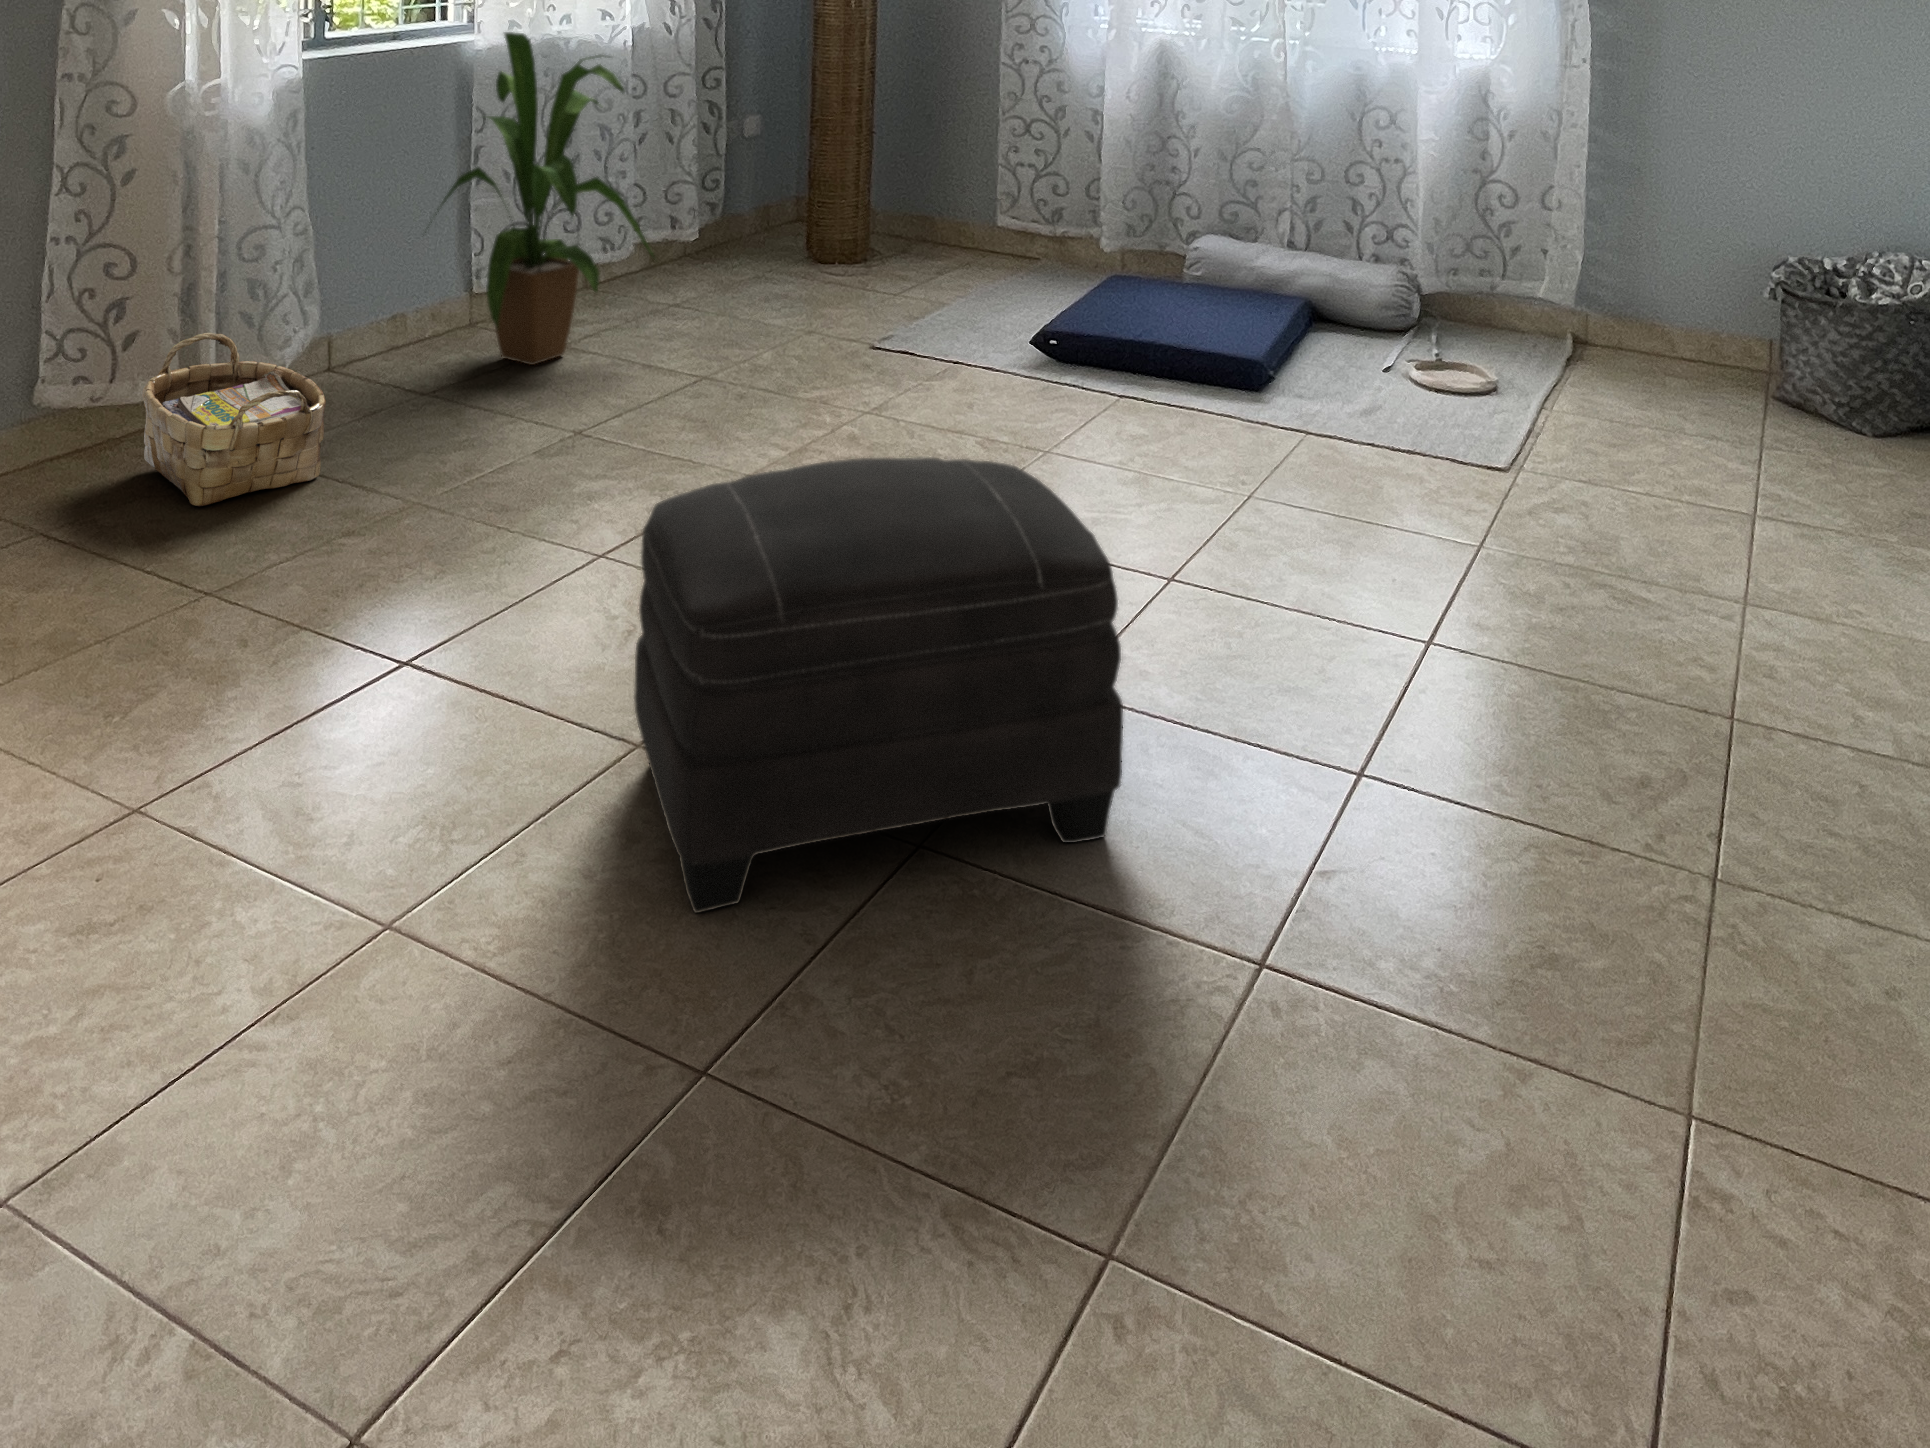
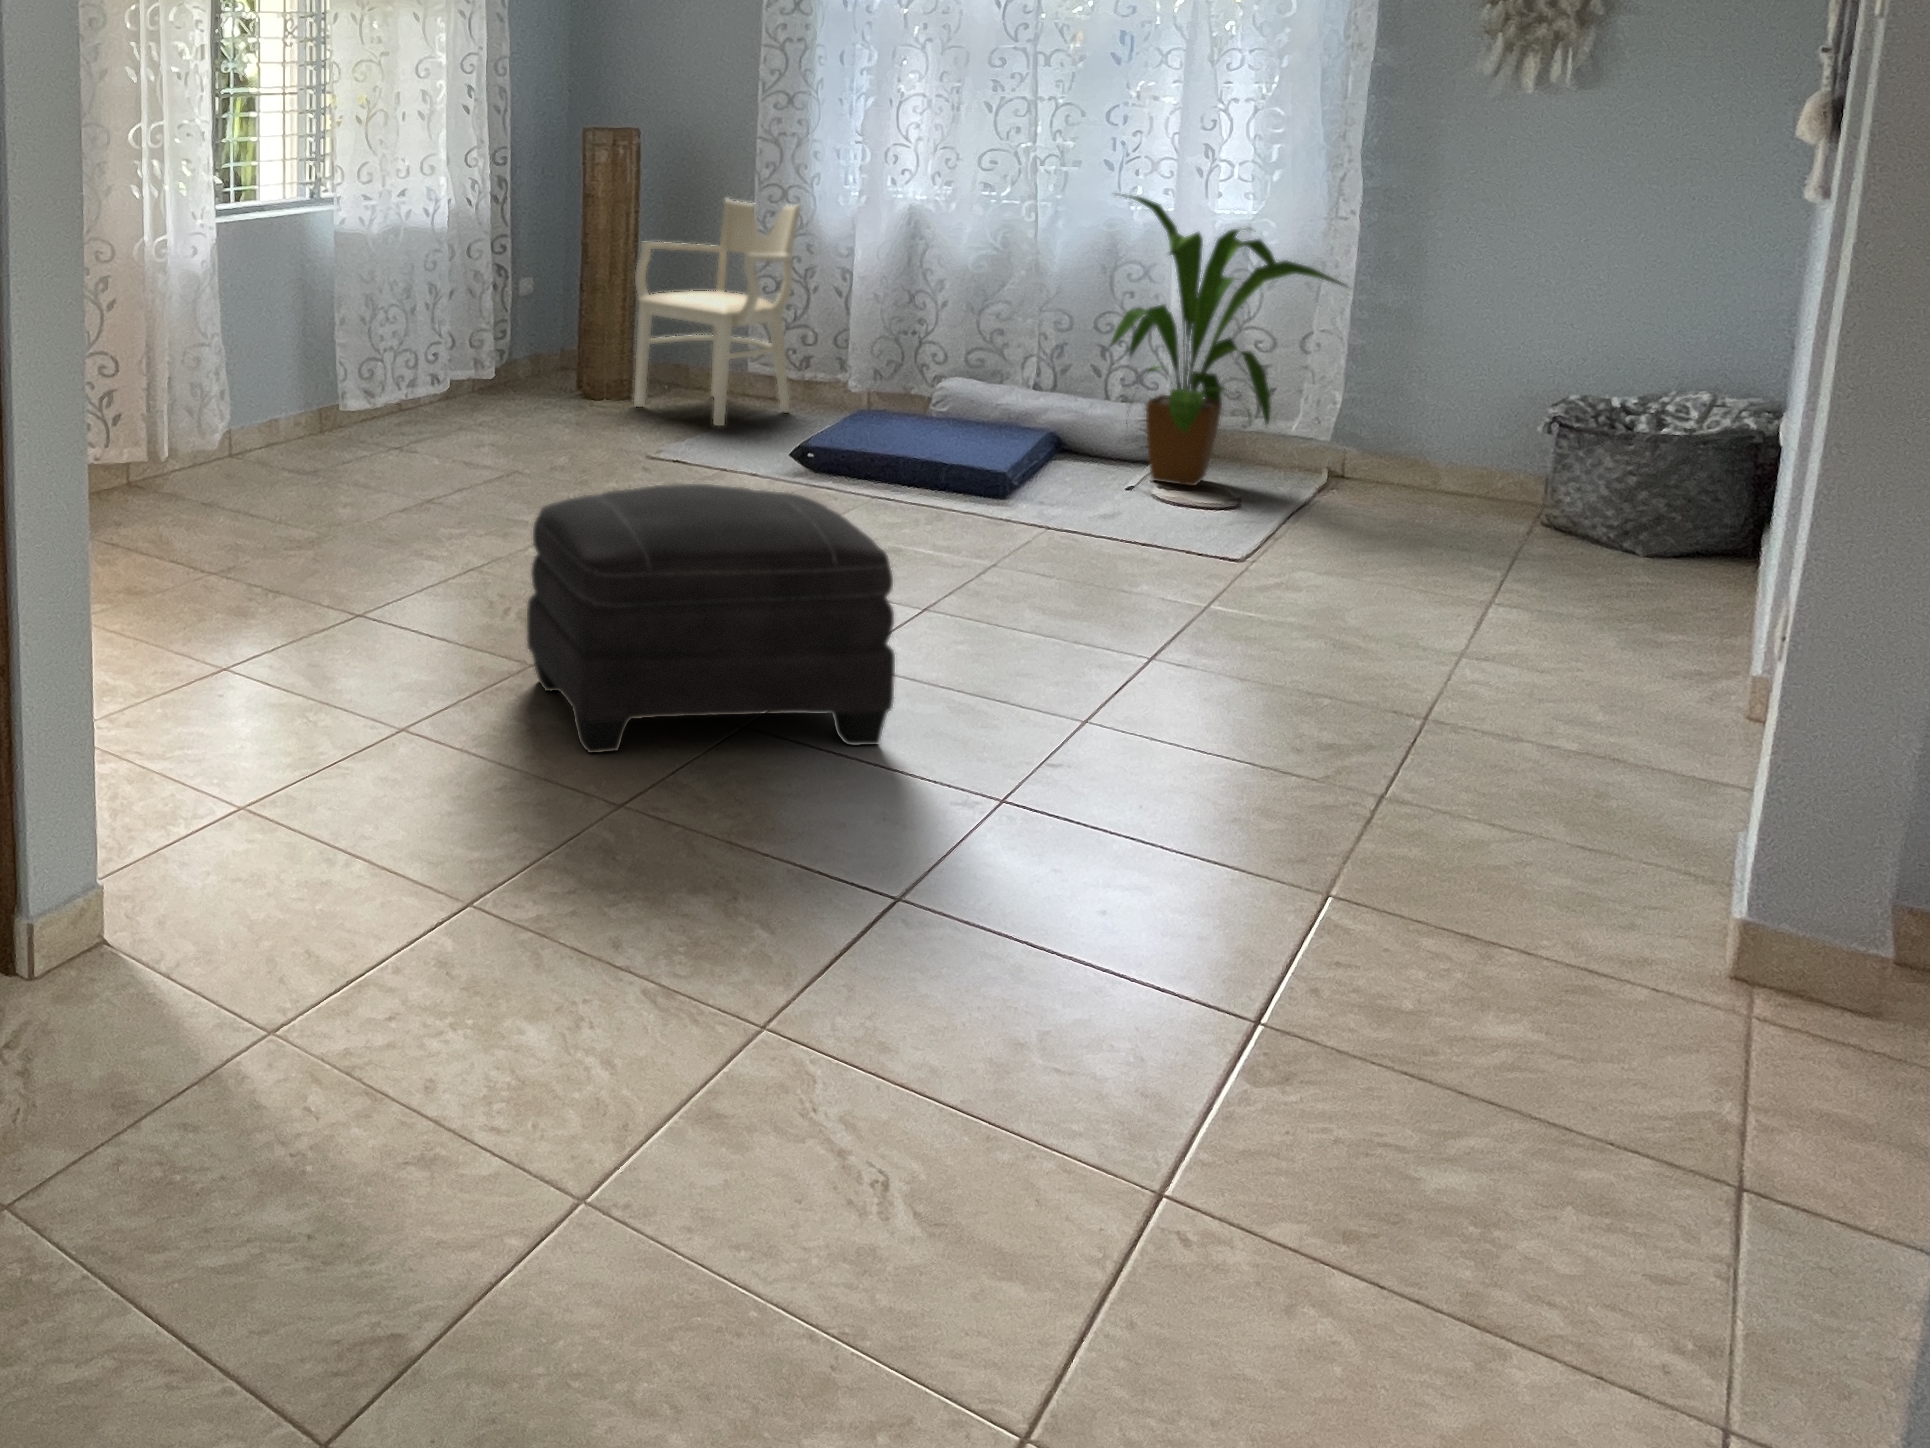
armchair: none [867,29,1049,301] -> present [634,199,801,426]
house plant: present [436,32,655,365] -> present [1110,195,1346,486]
woven basket: present [142,333,326,506] -> none [132,416,255,530]

